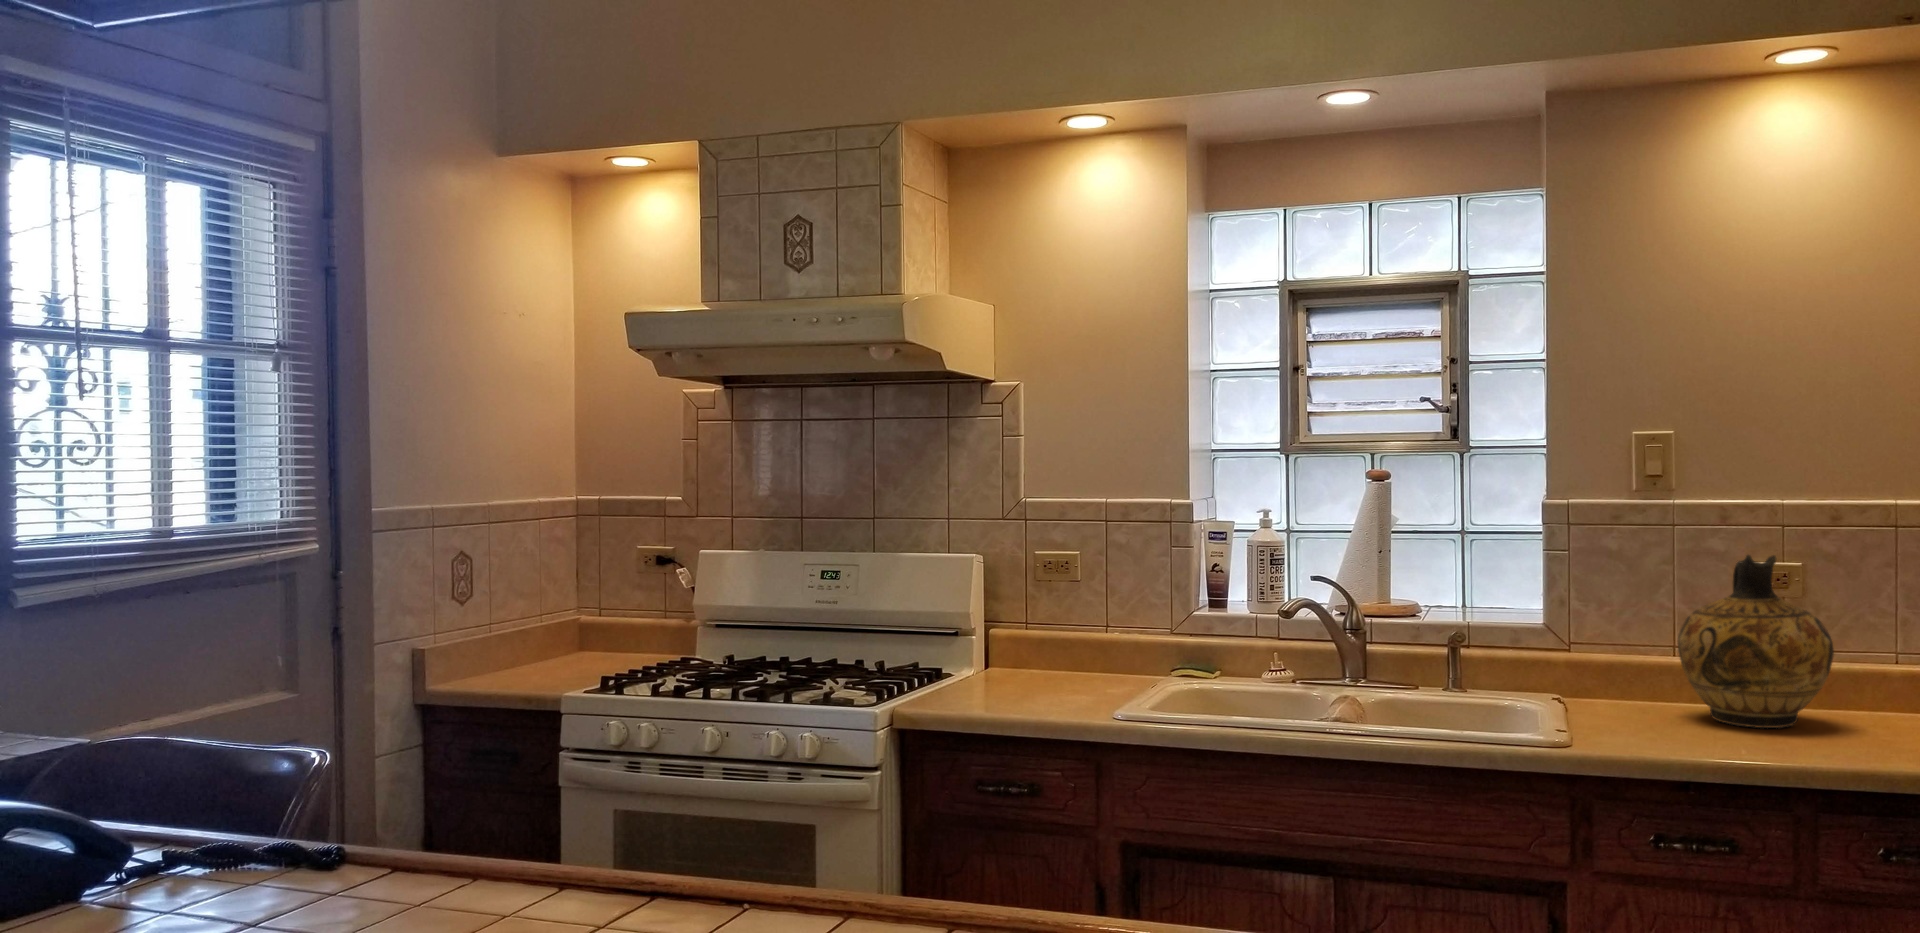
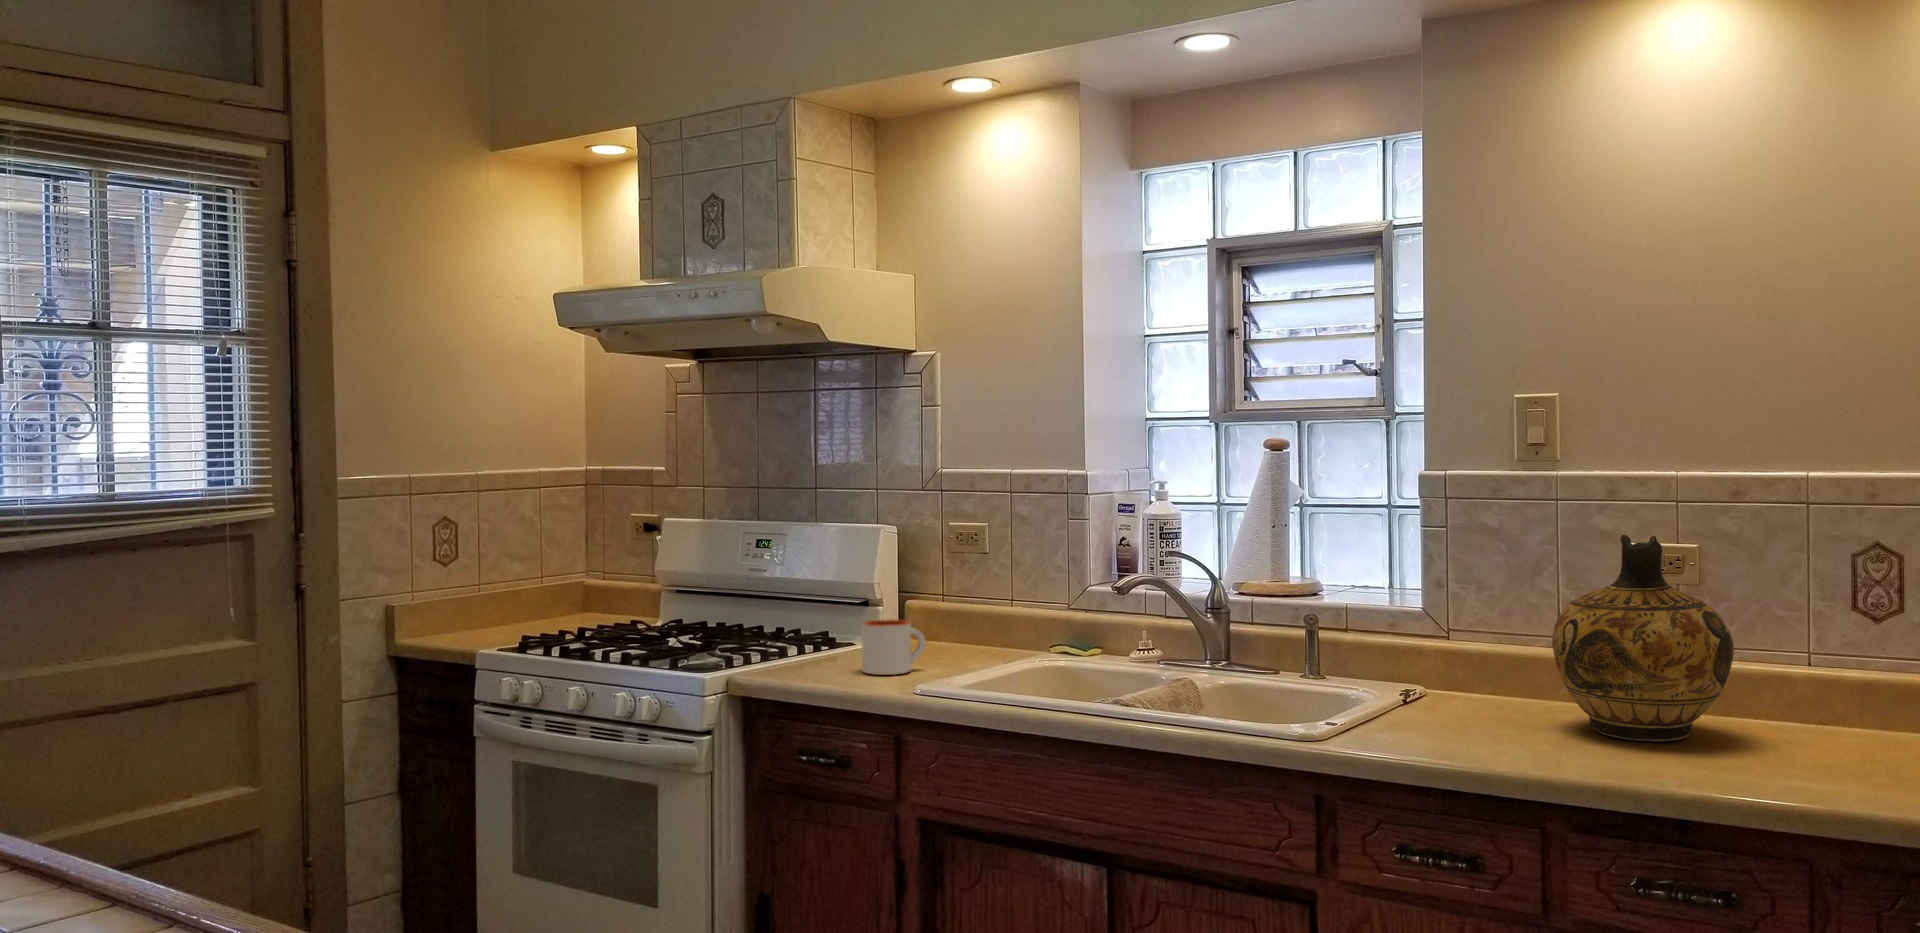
mug: none [1011,647,1069,701] -> present [862,619,926,675]

